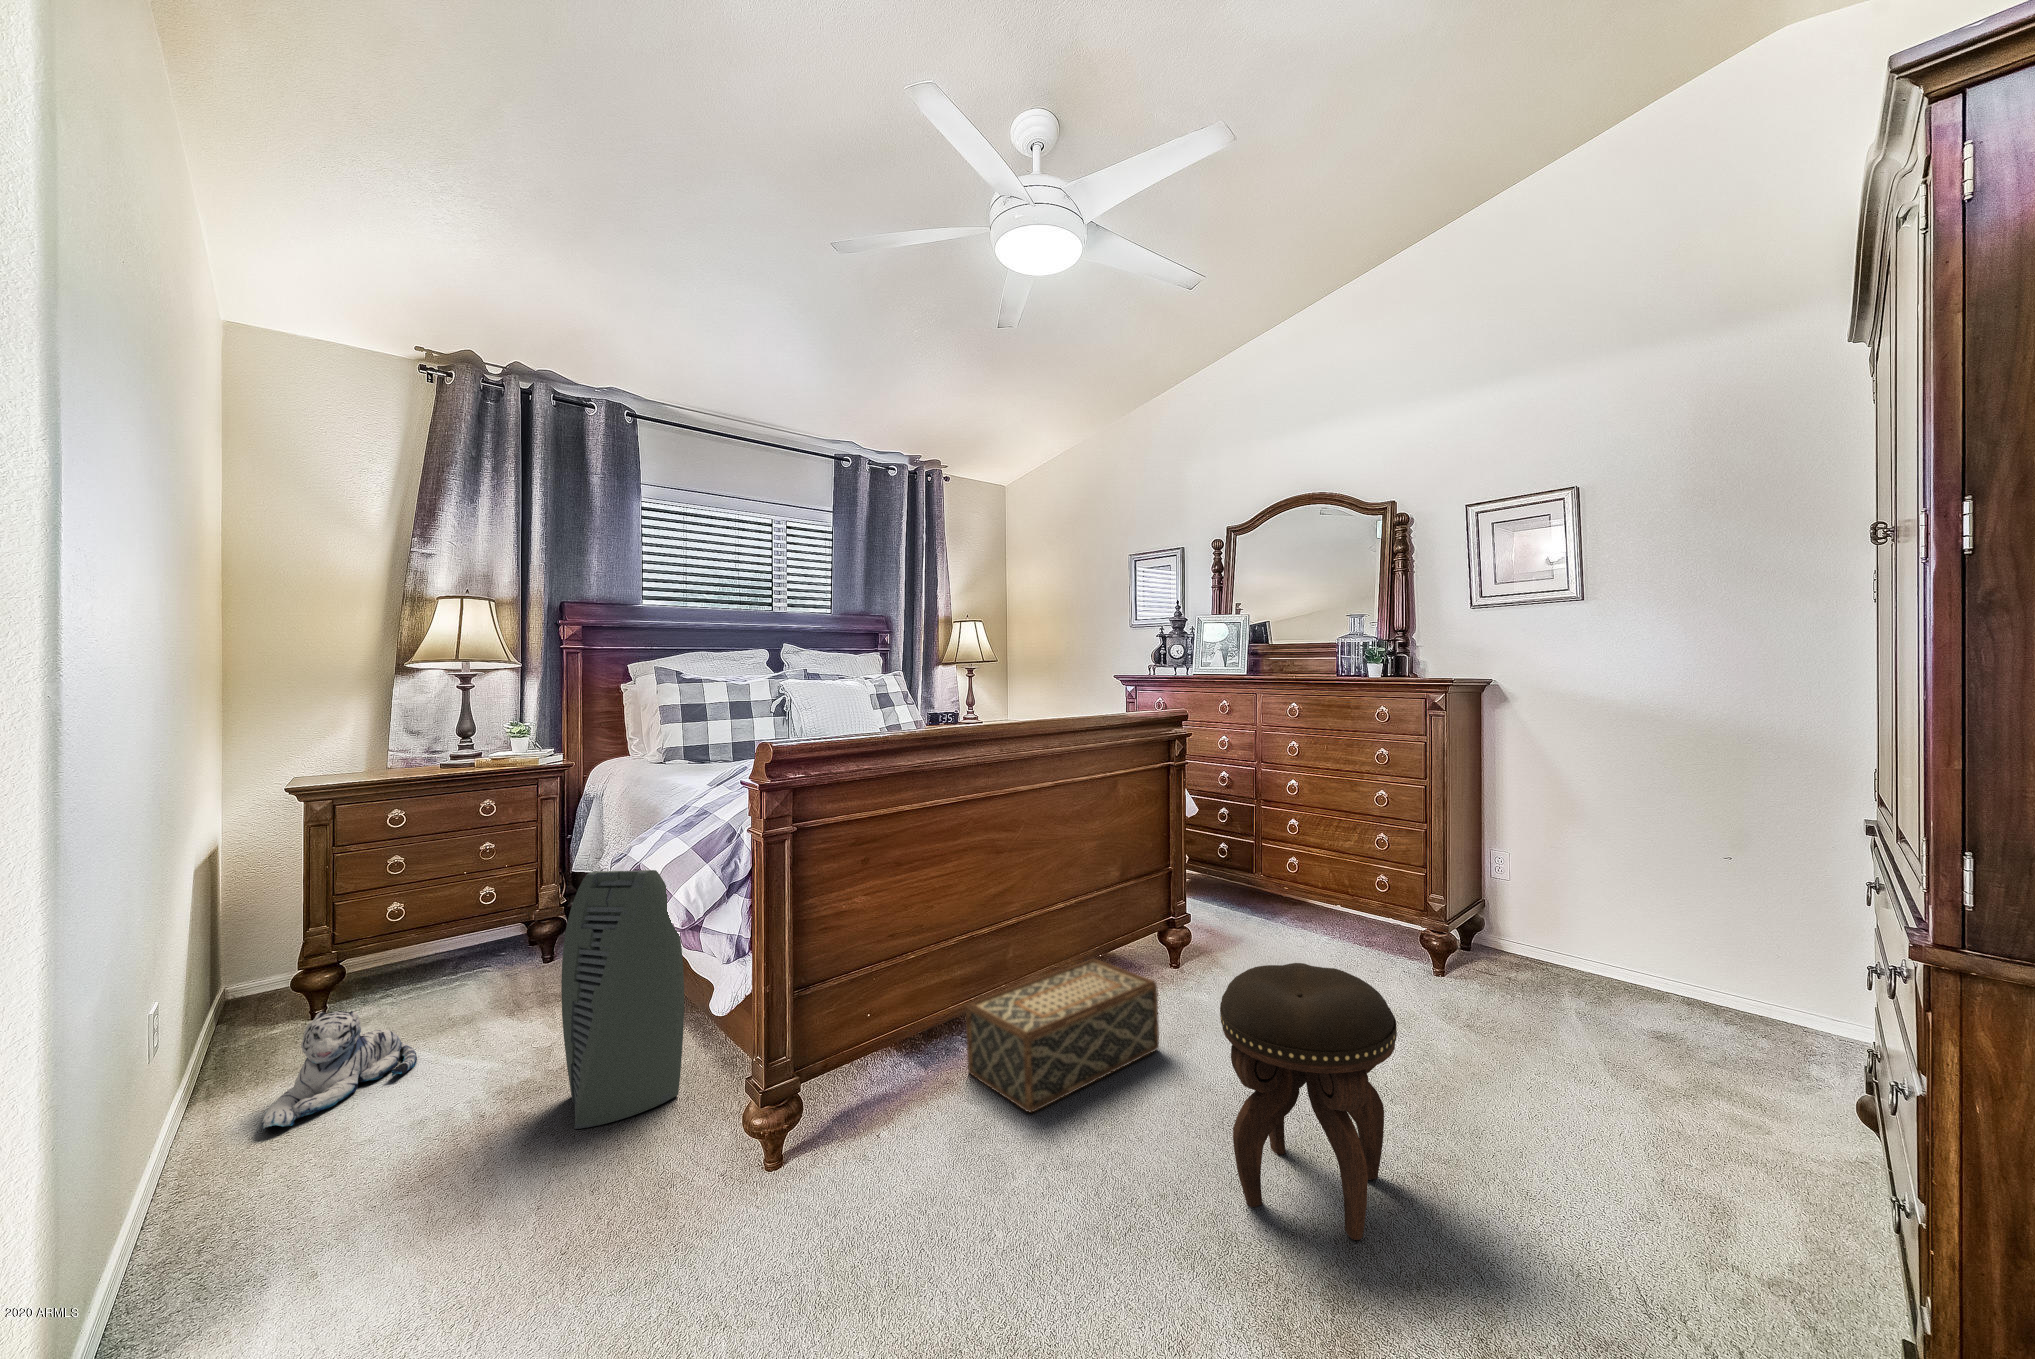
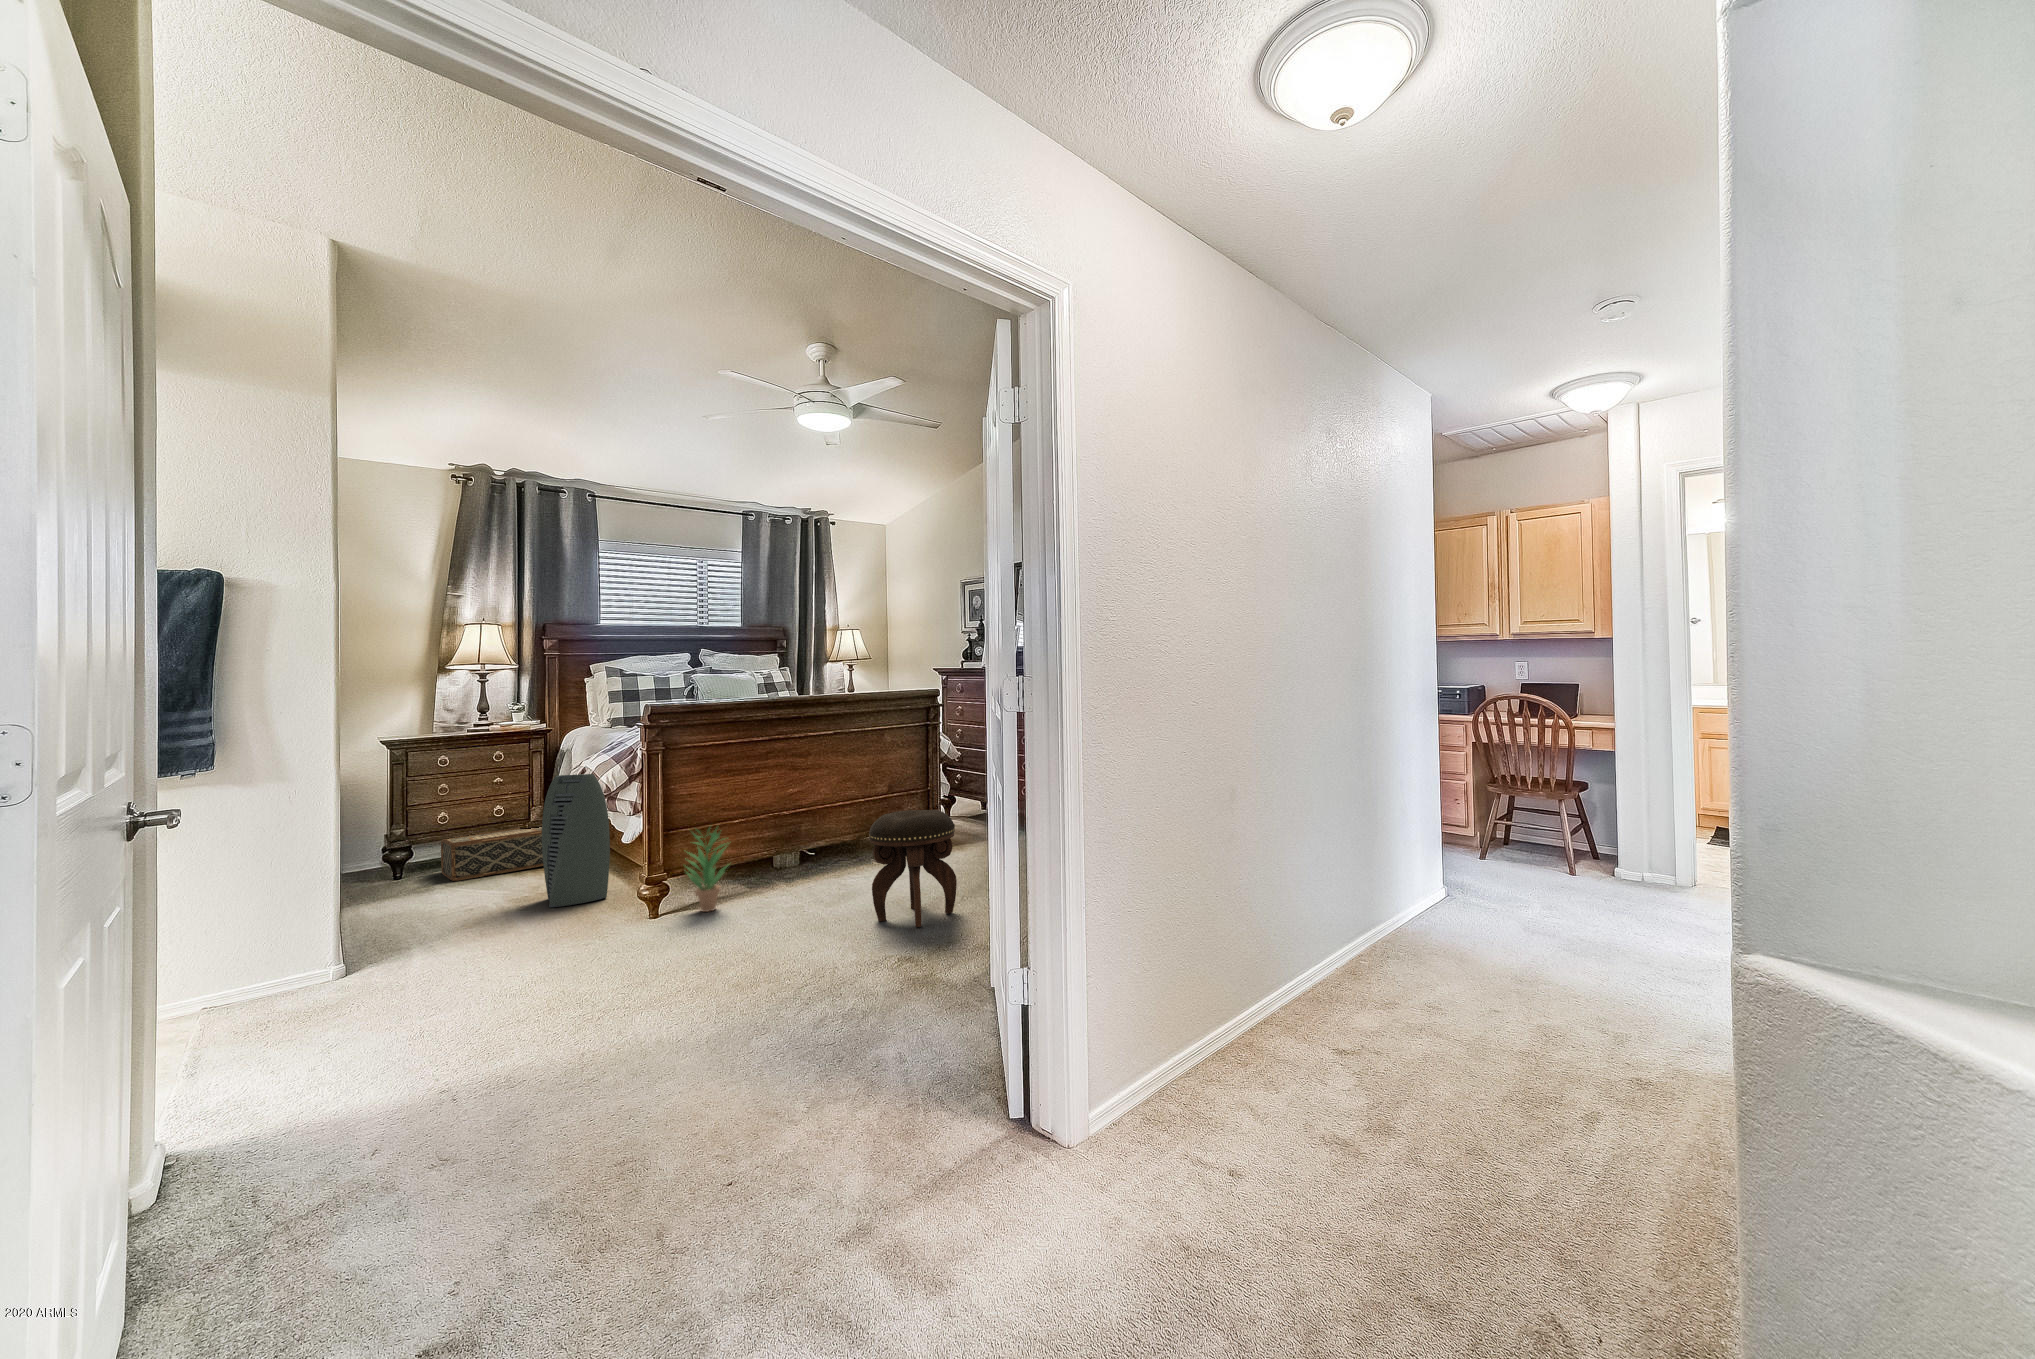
woven basket: present [966,959,1159,1112] -> present [441,827,543,881]
potted plant: none [833,981,928,1155] -> present [687,829,727,912]
plush toy: present [261,1011,417,1131] -> none [385,854,461,908]

